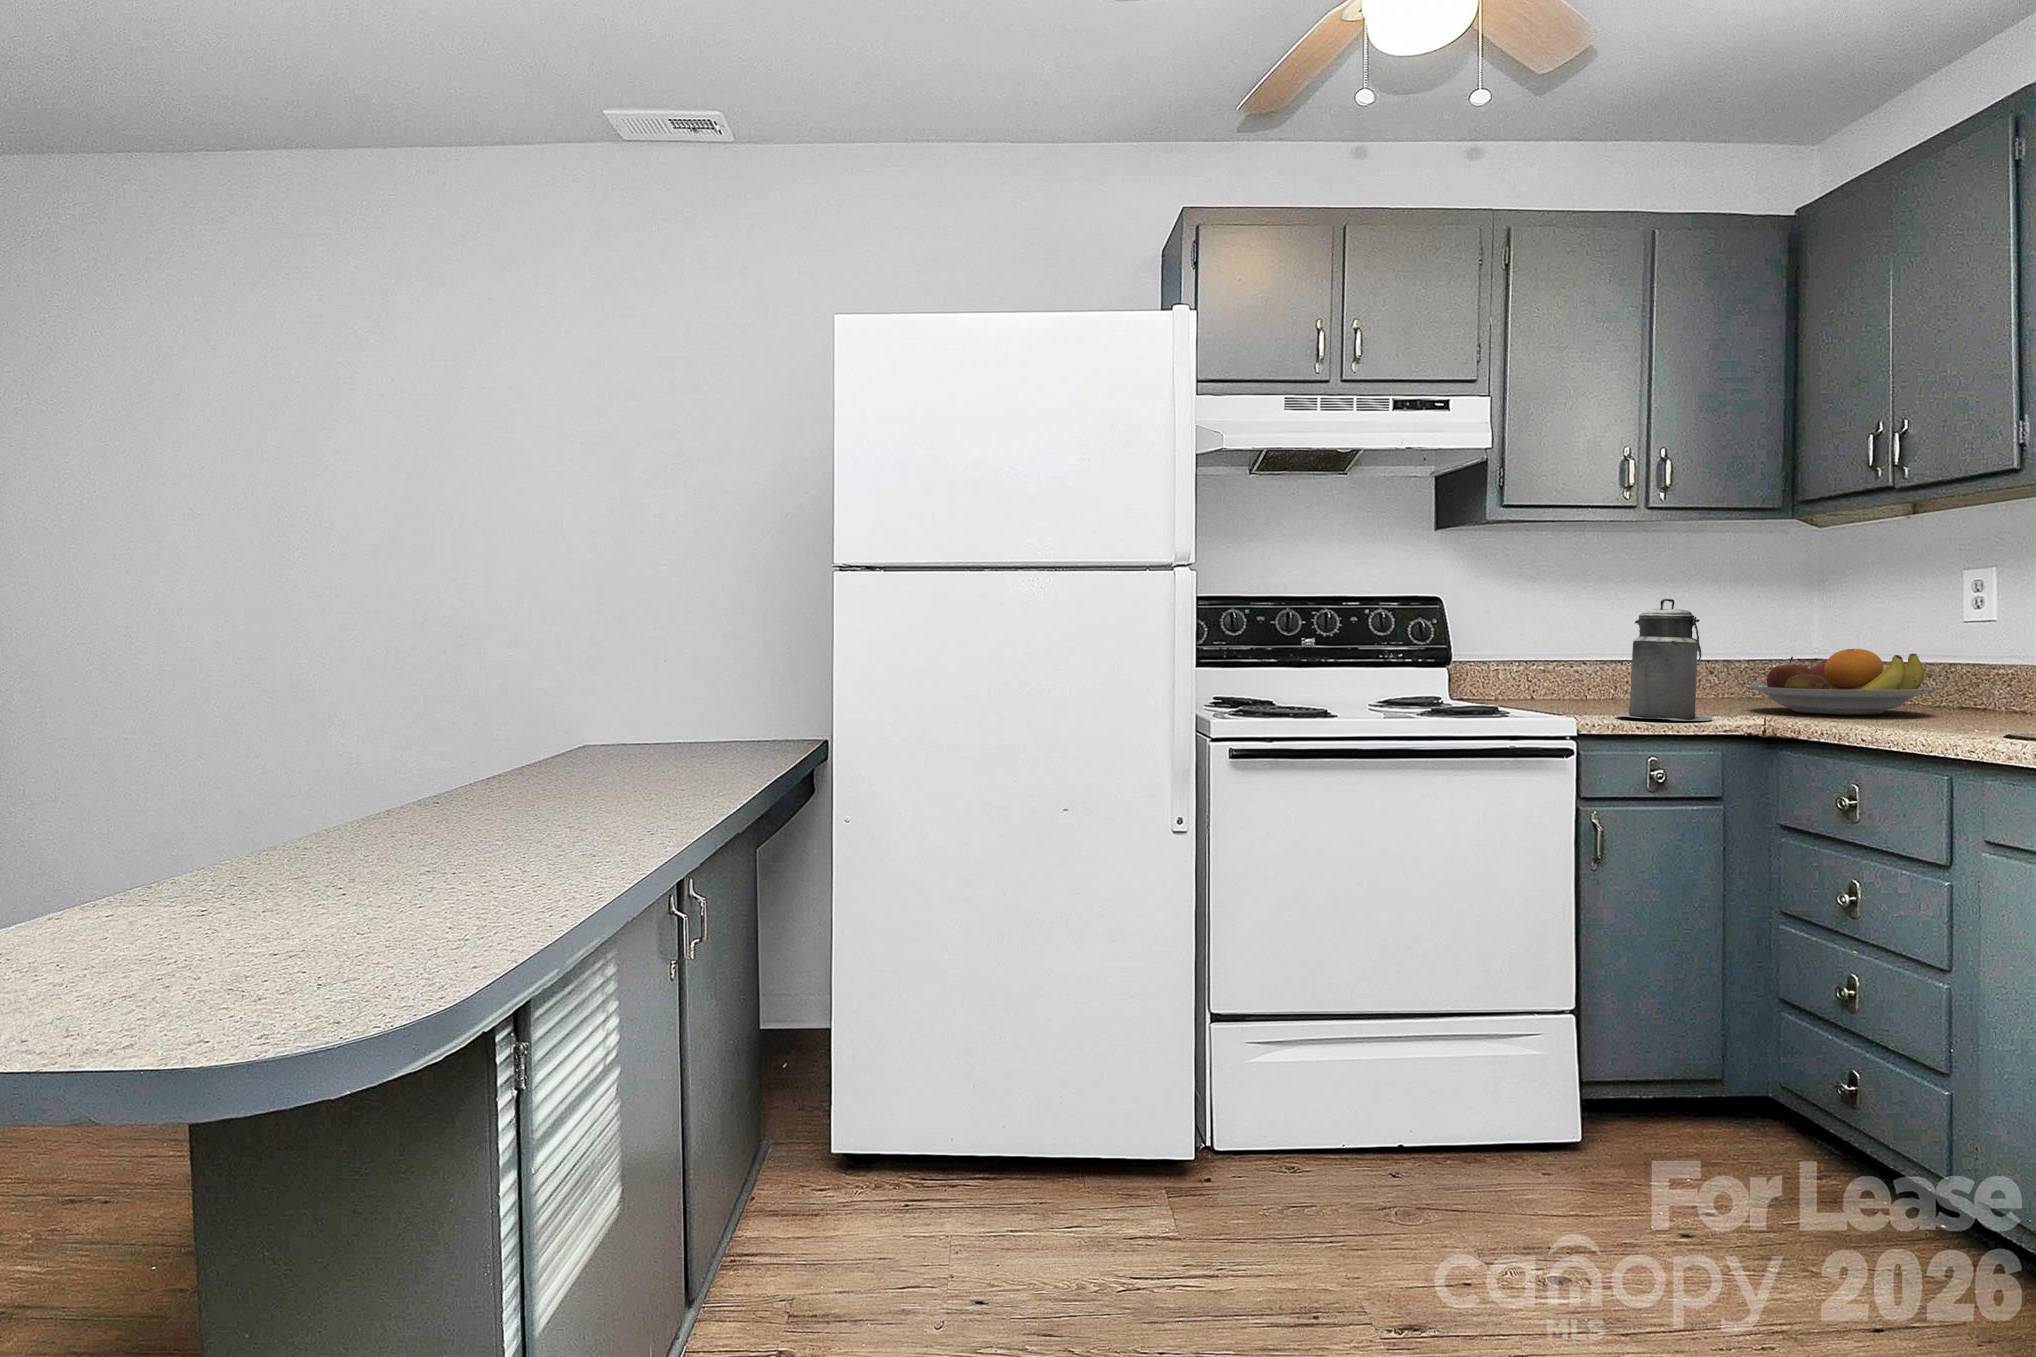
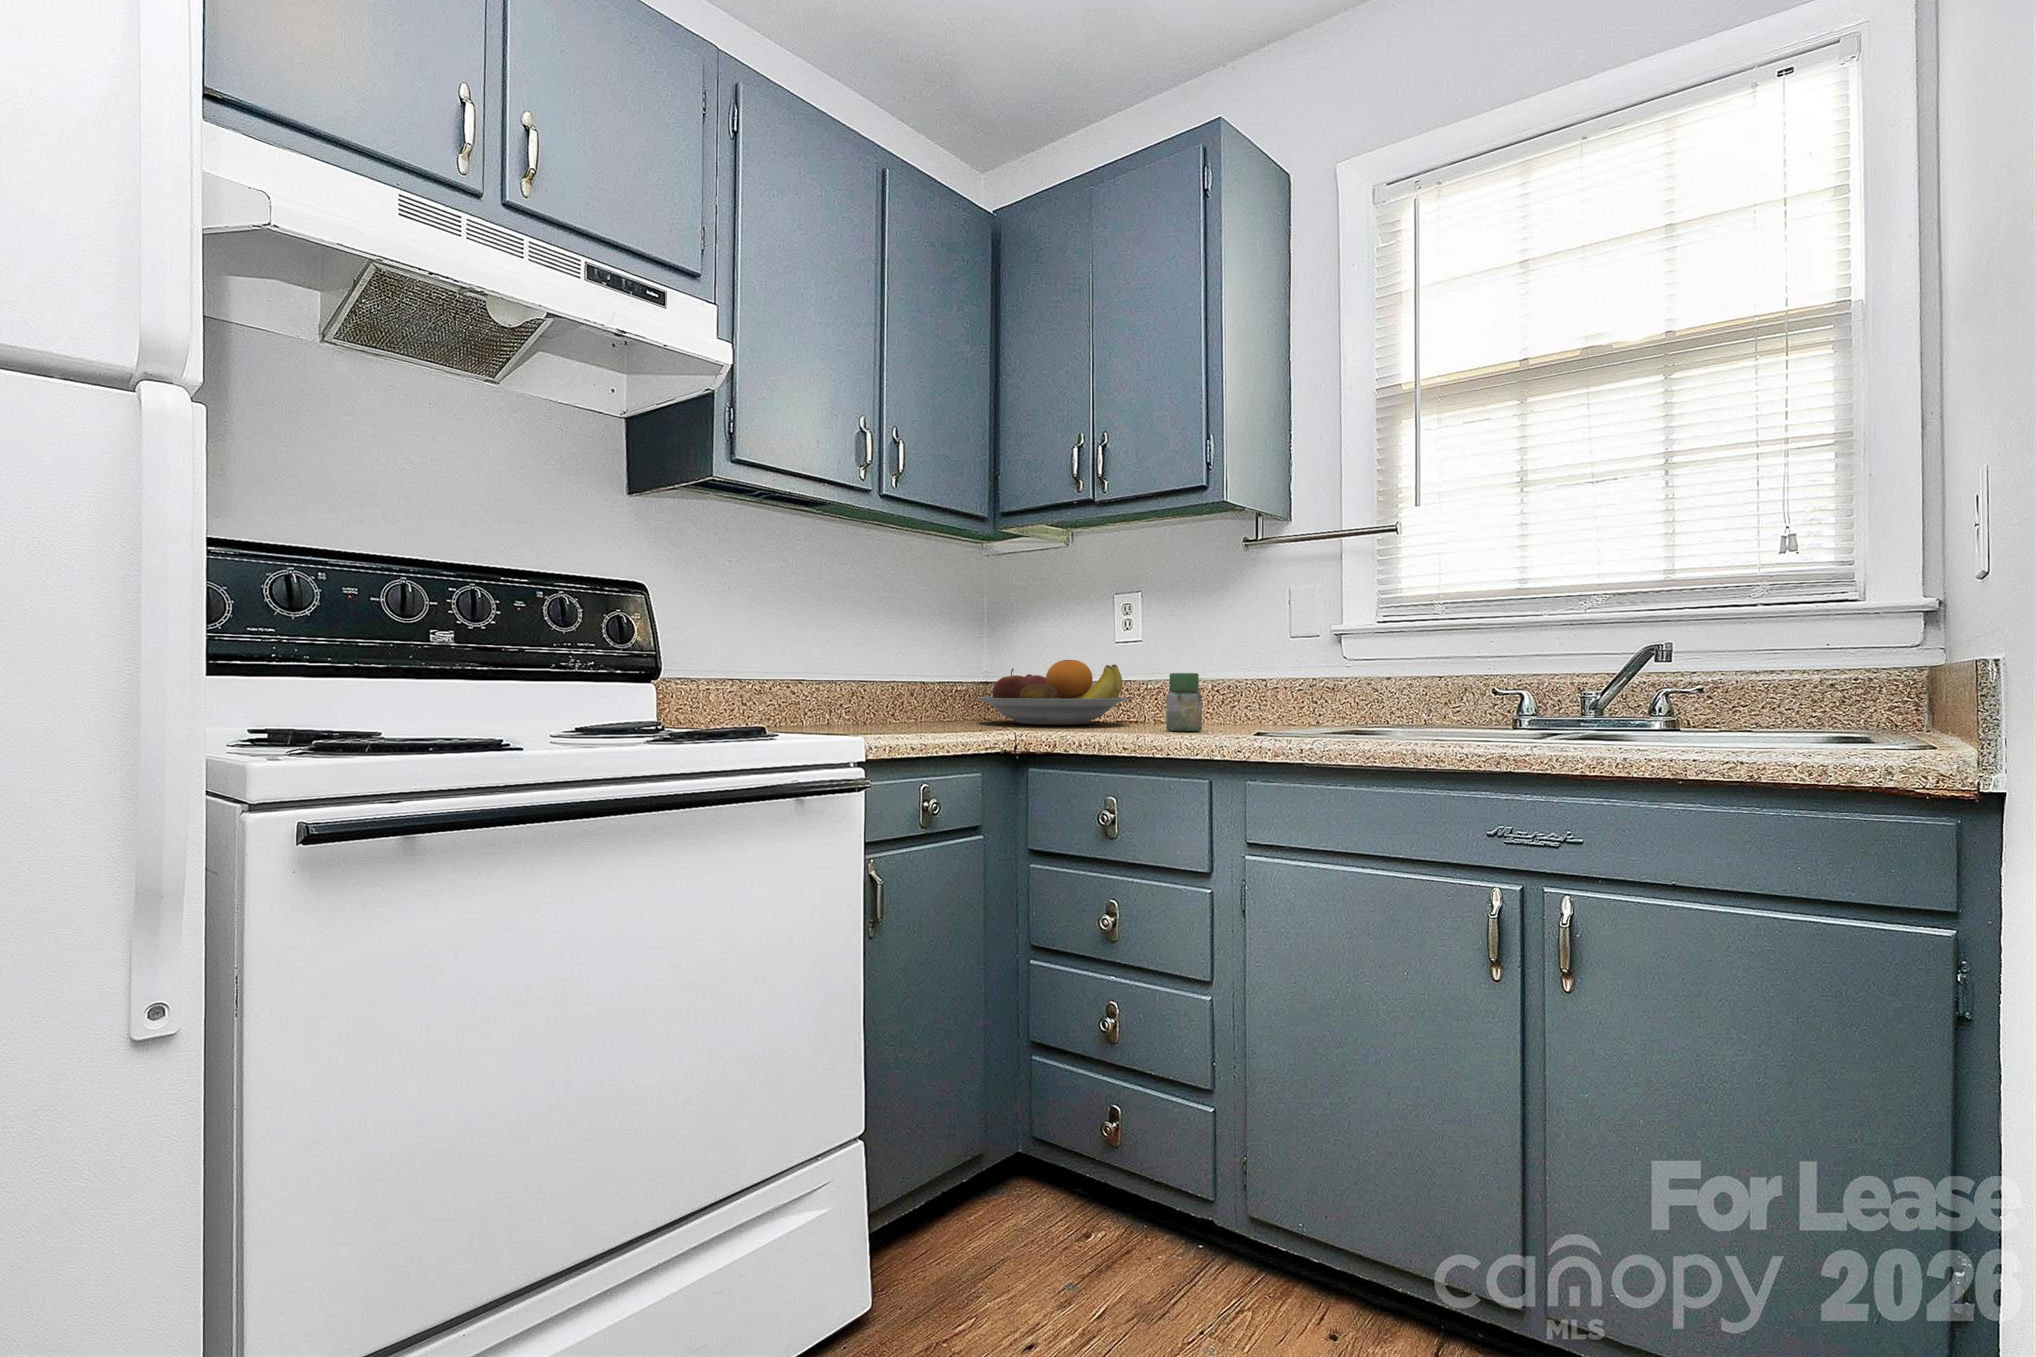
canister: present [1616,599,1712,721] -> none [885,590,988,735]
jar: none [1940,667,1986,727] -> present [1166,673,1202,731]

